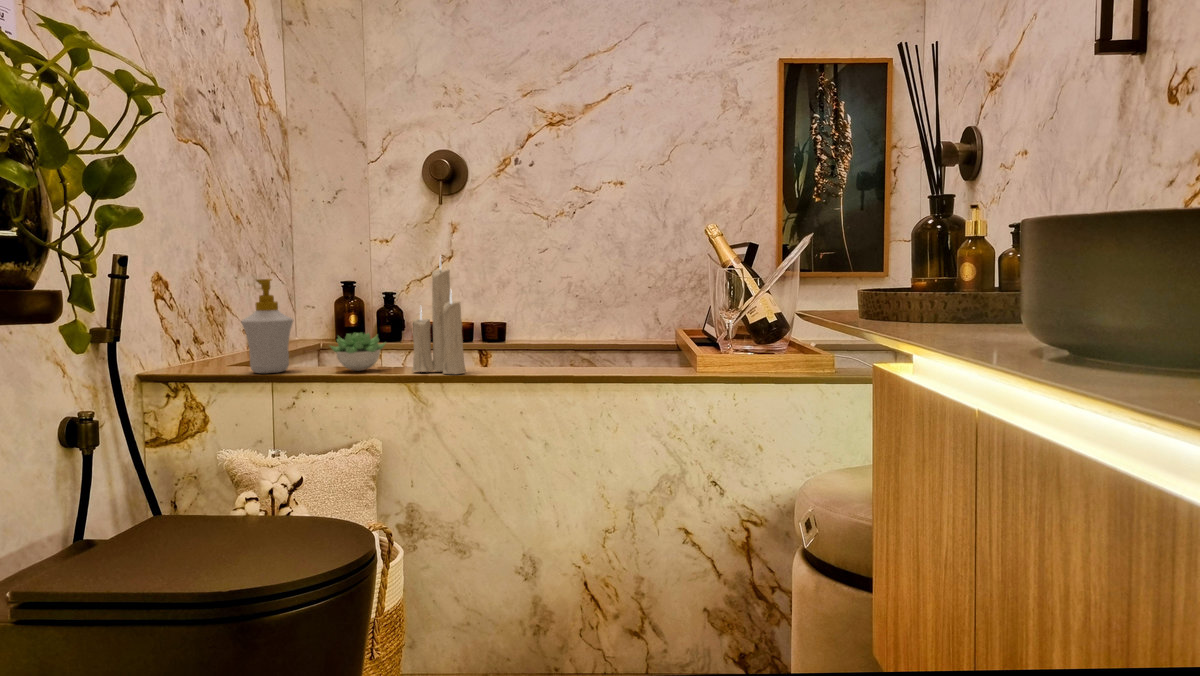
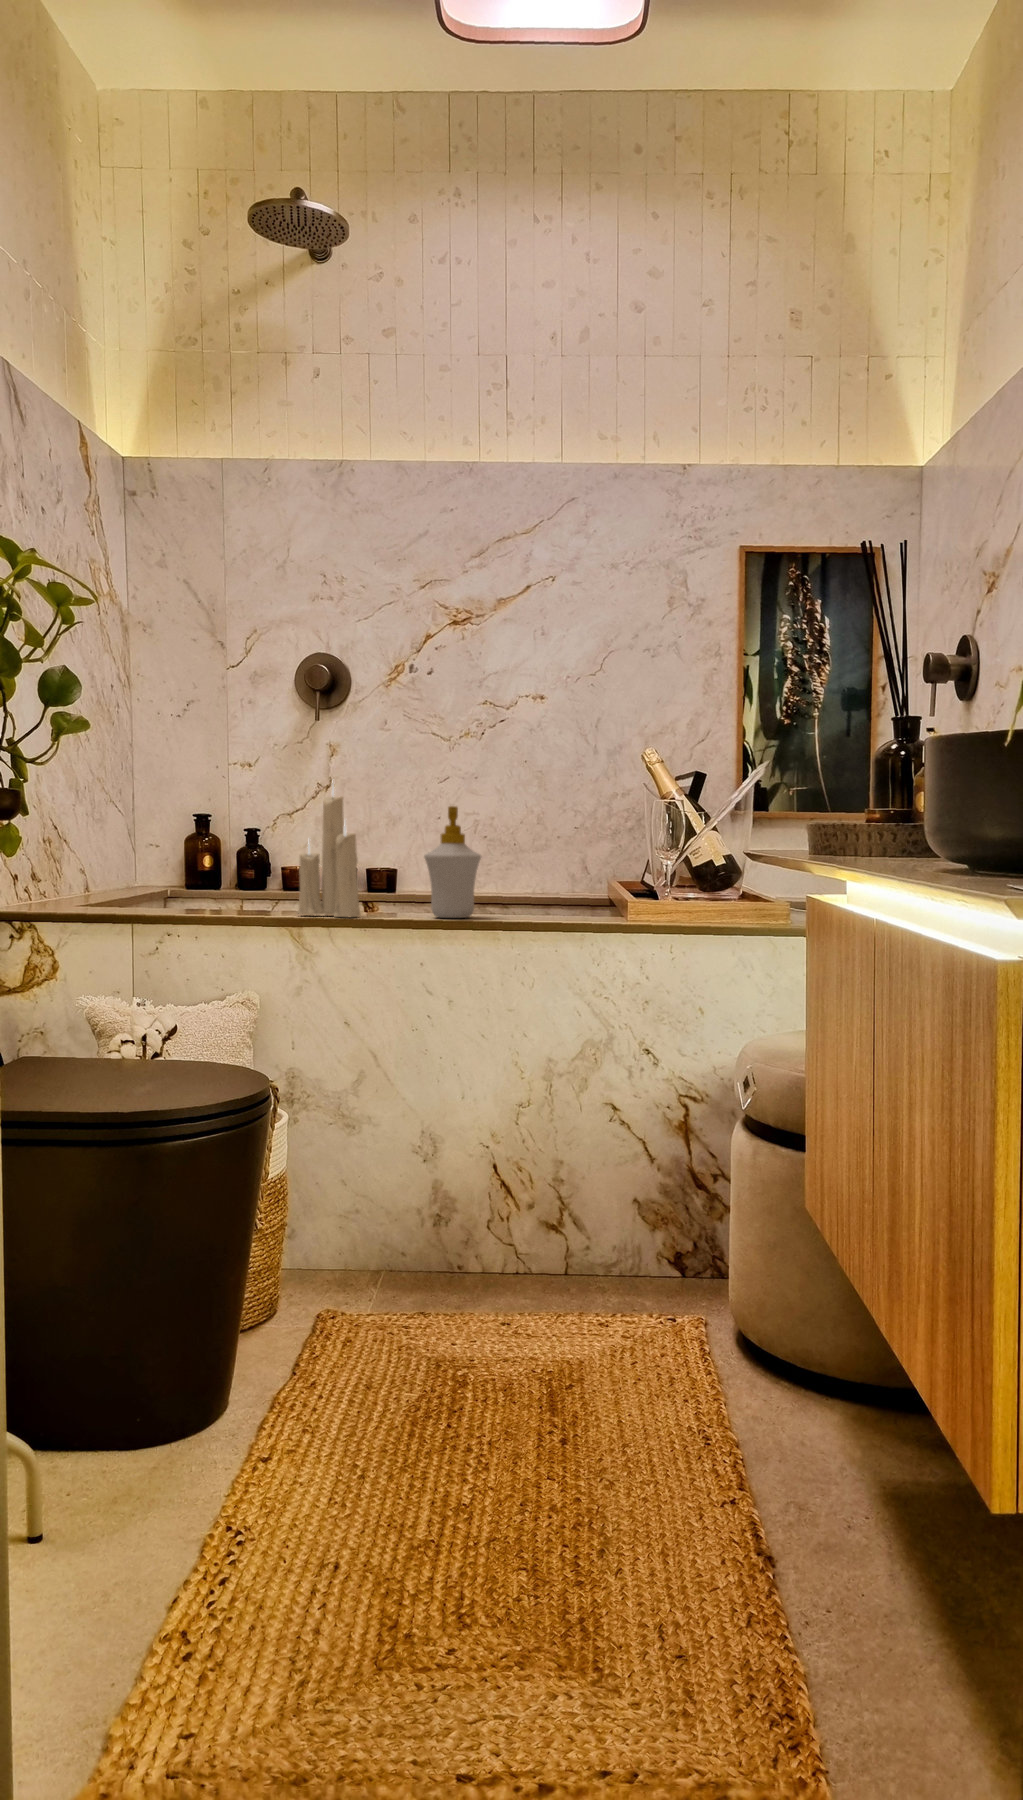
soap bottle: present [241,279,293,373] -> present [424,806,481,918]
succulent plant: present [330,332,386,371] -> none [200,868,266,913]

